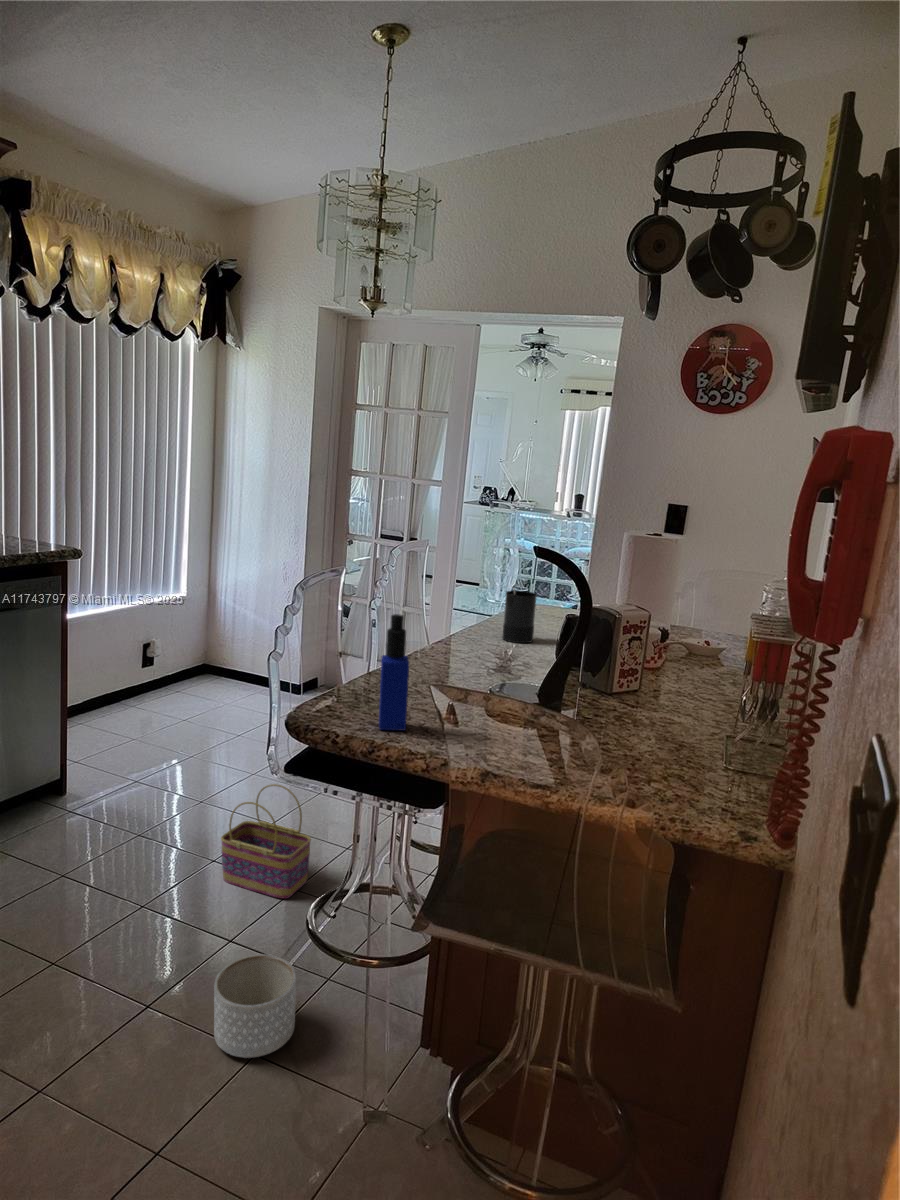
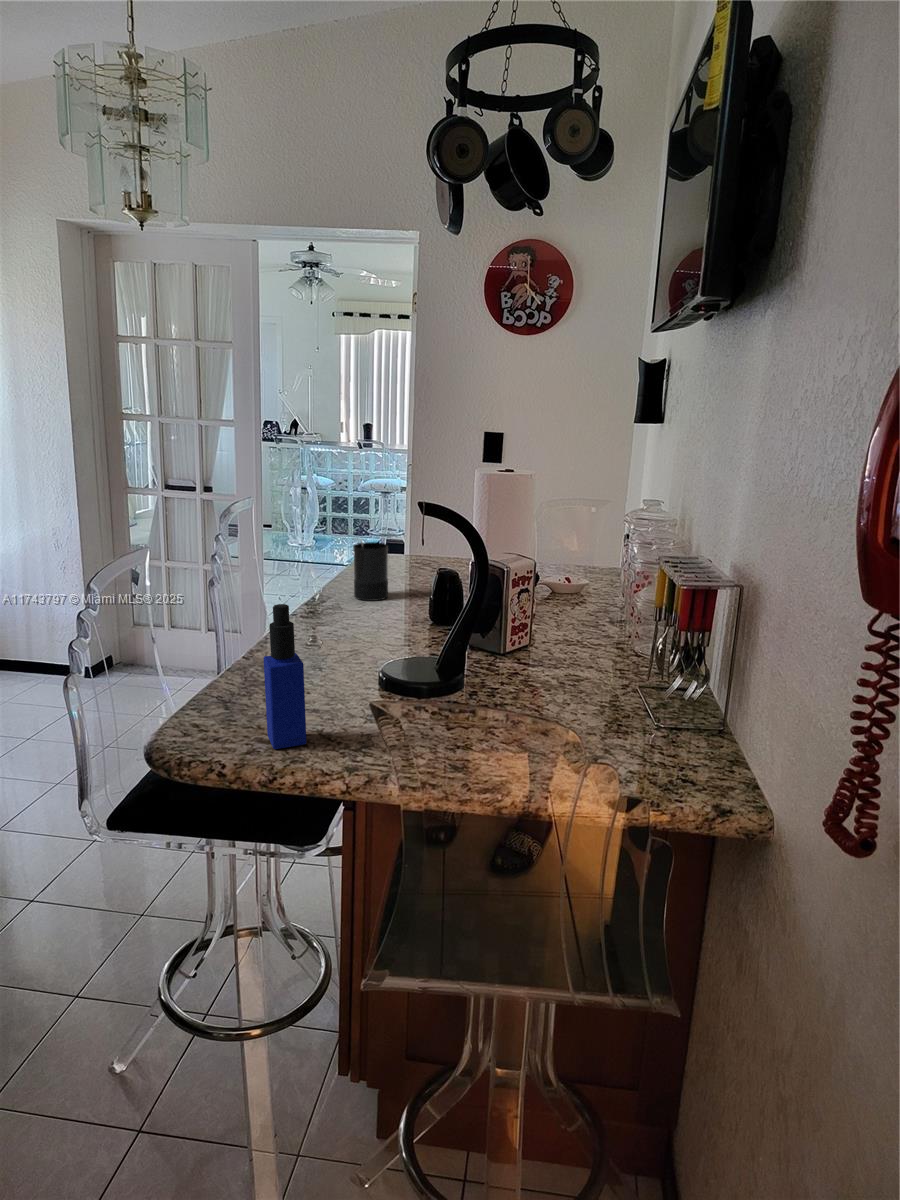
basket: present [221,784,311,898] -> none [40,797,155,925]
planter: present [214,954,296,1058] -> none [74,1007,182,1140]

